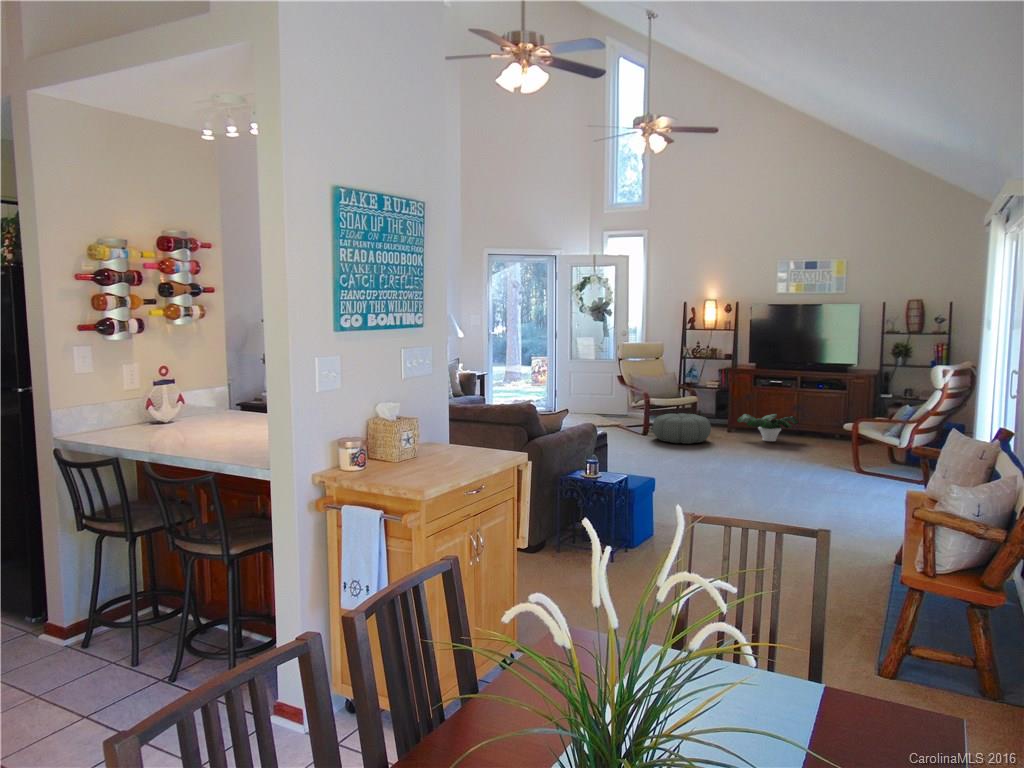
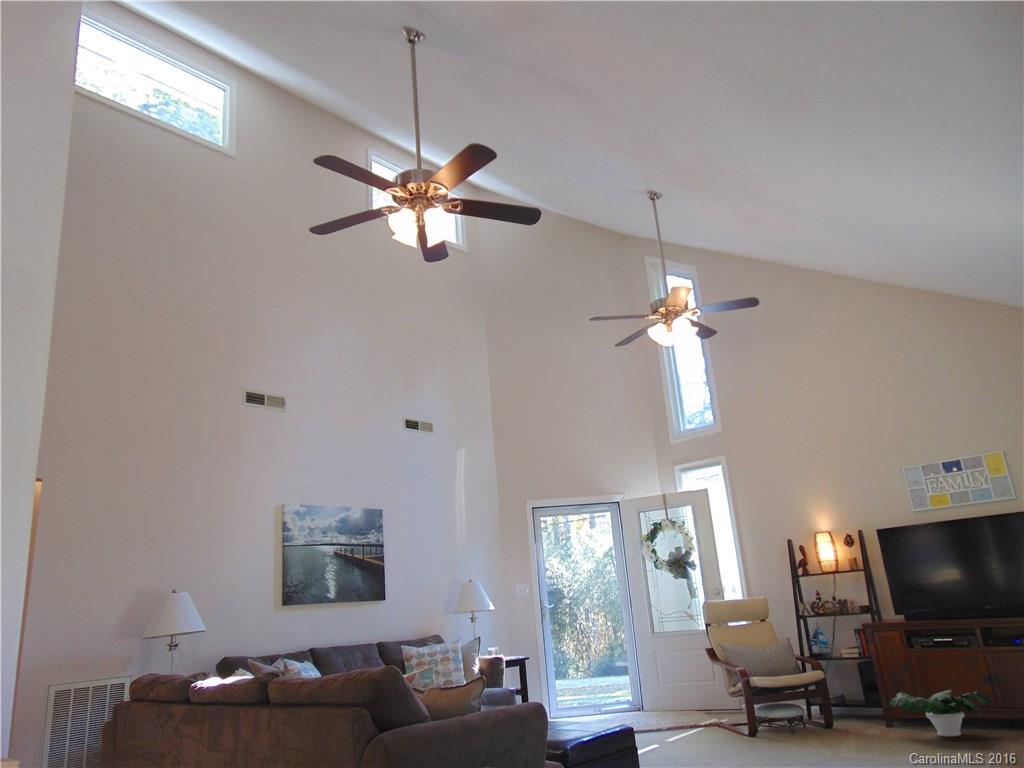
pouf: present [652,413,711,444] -> none [755,697,847,746]

